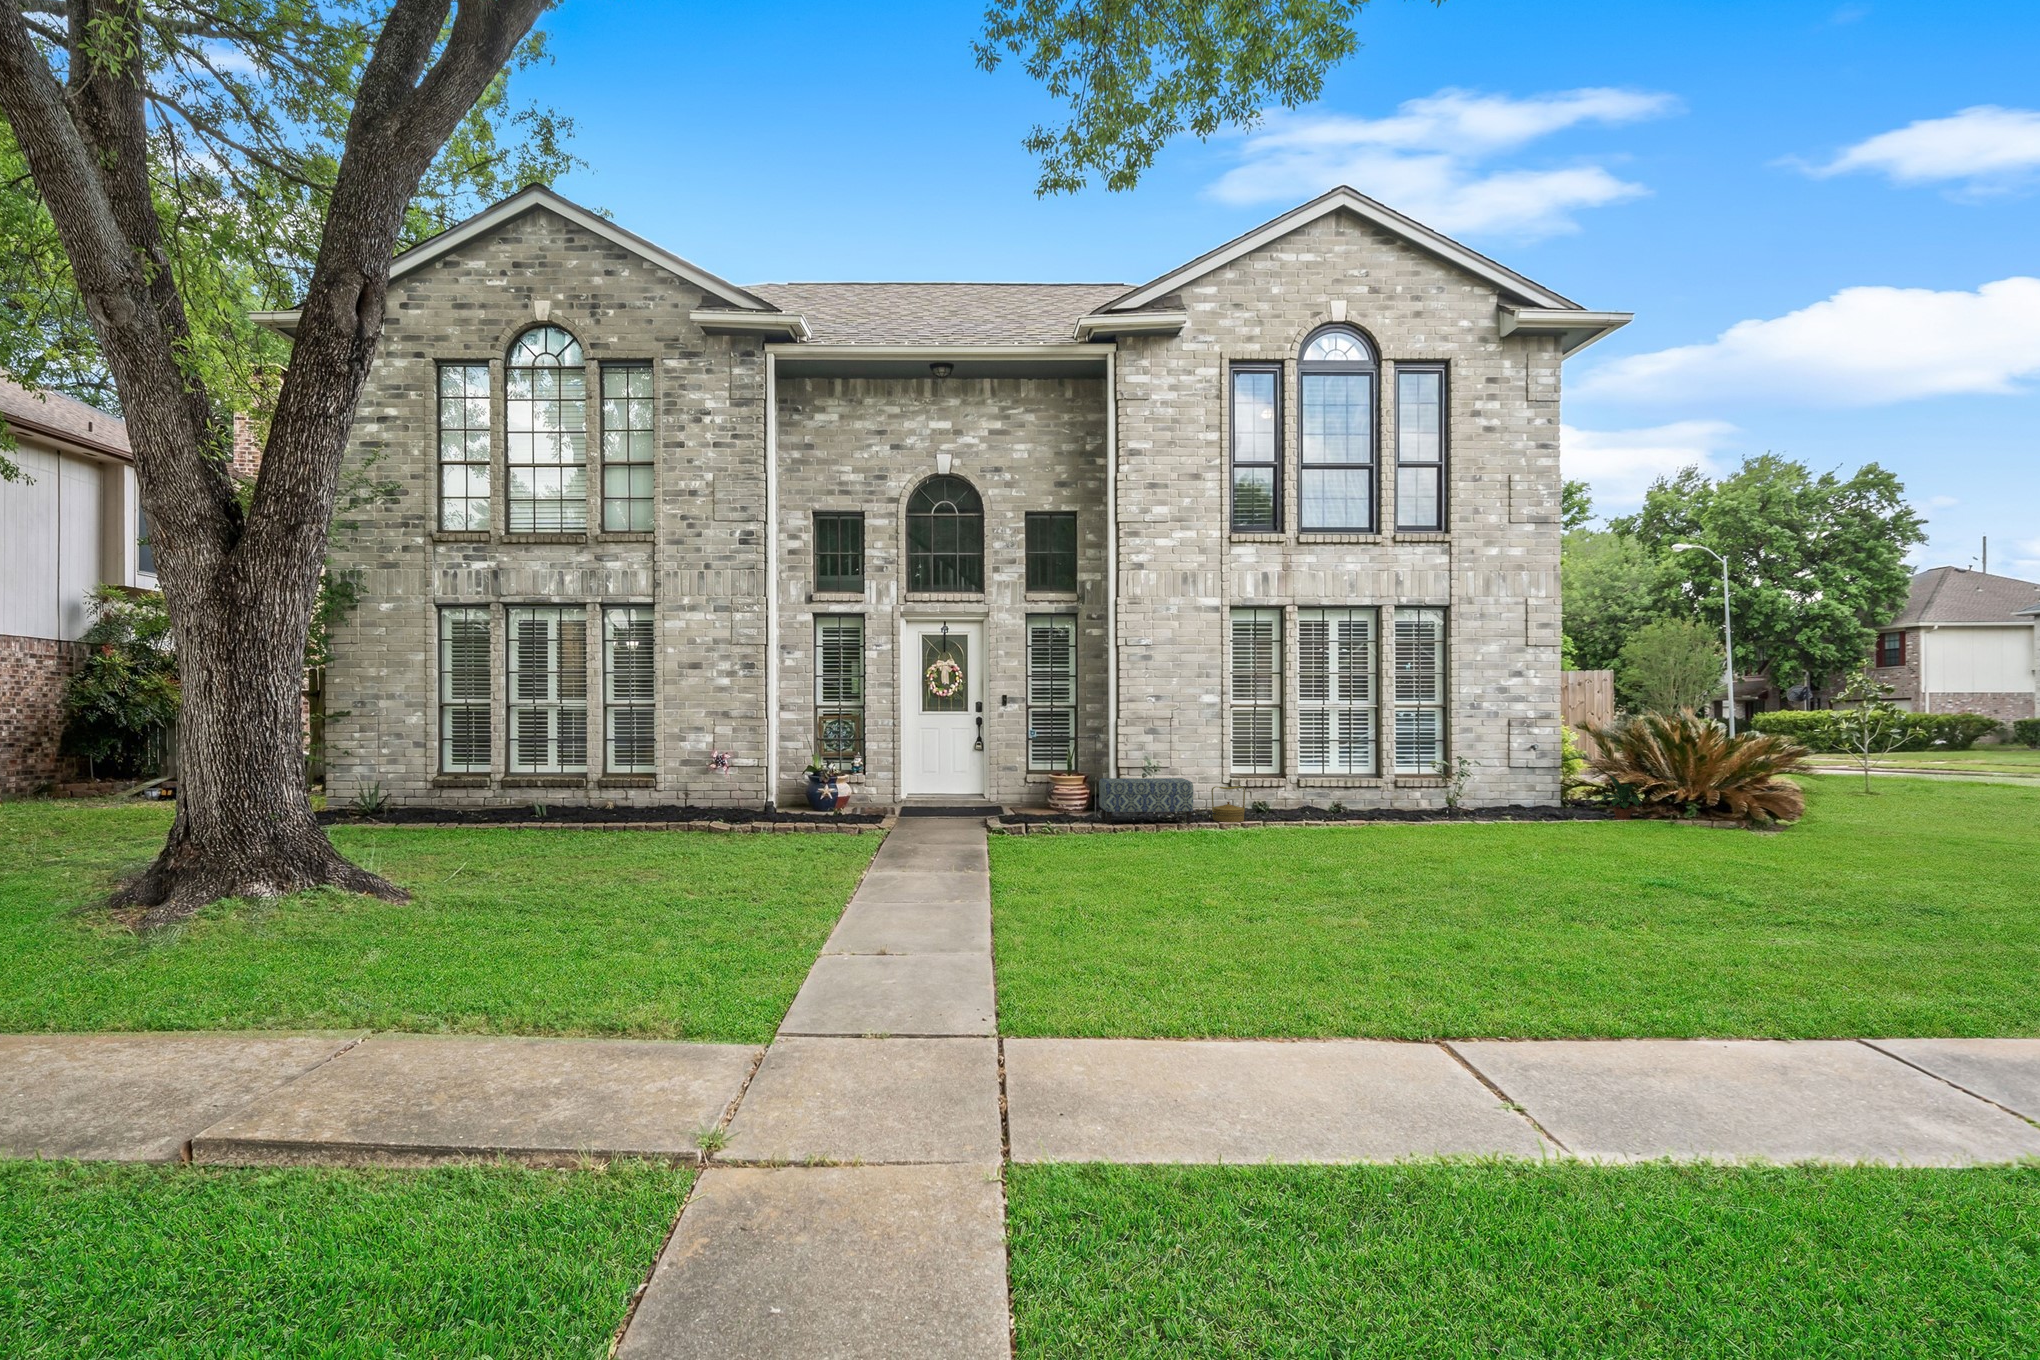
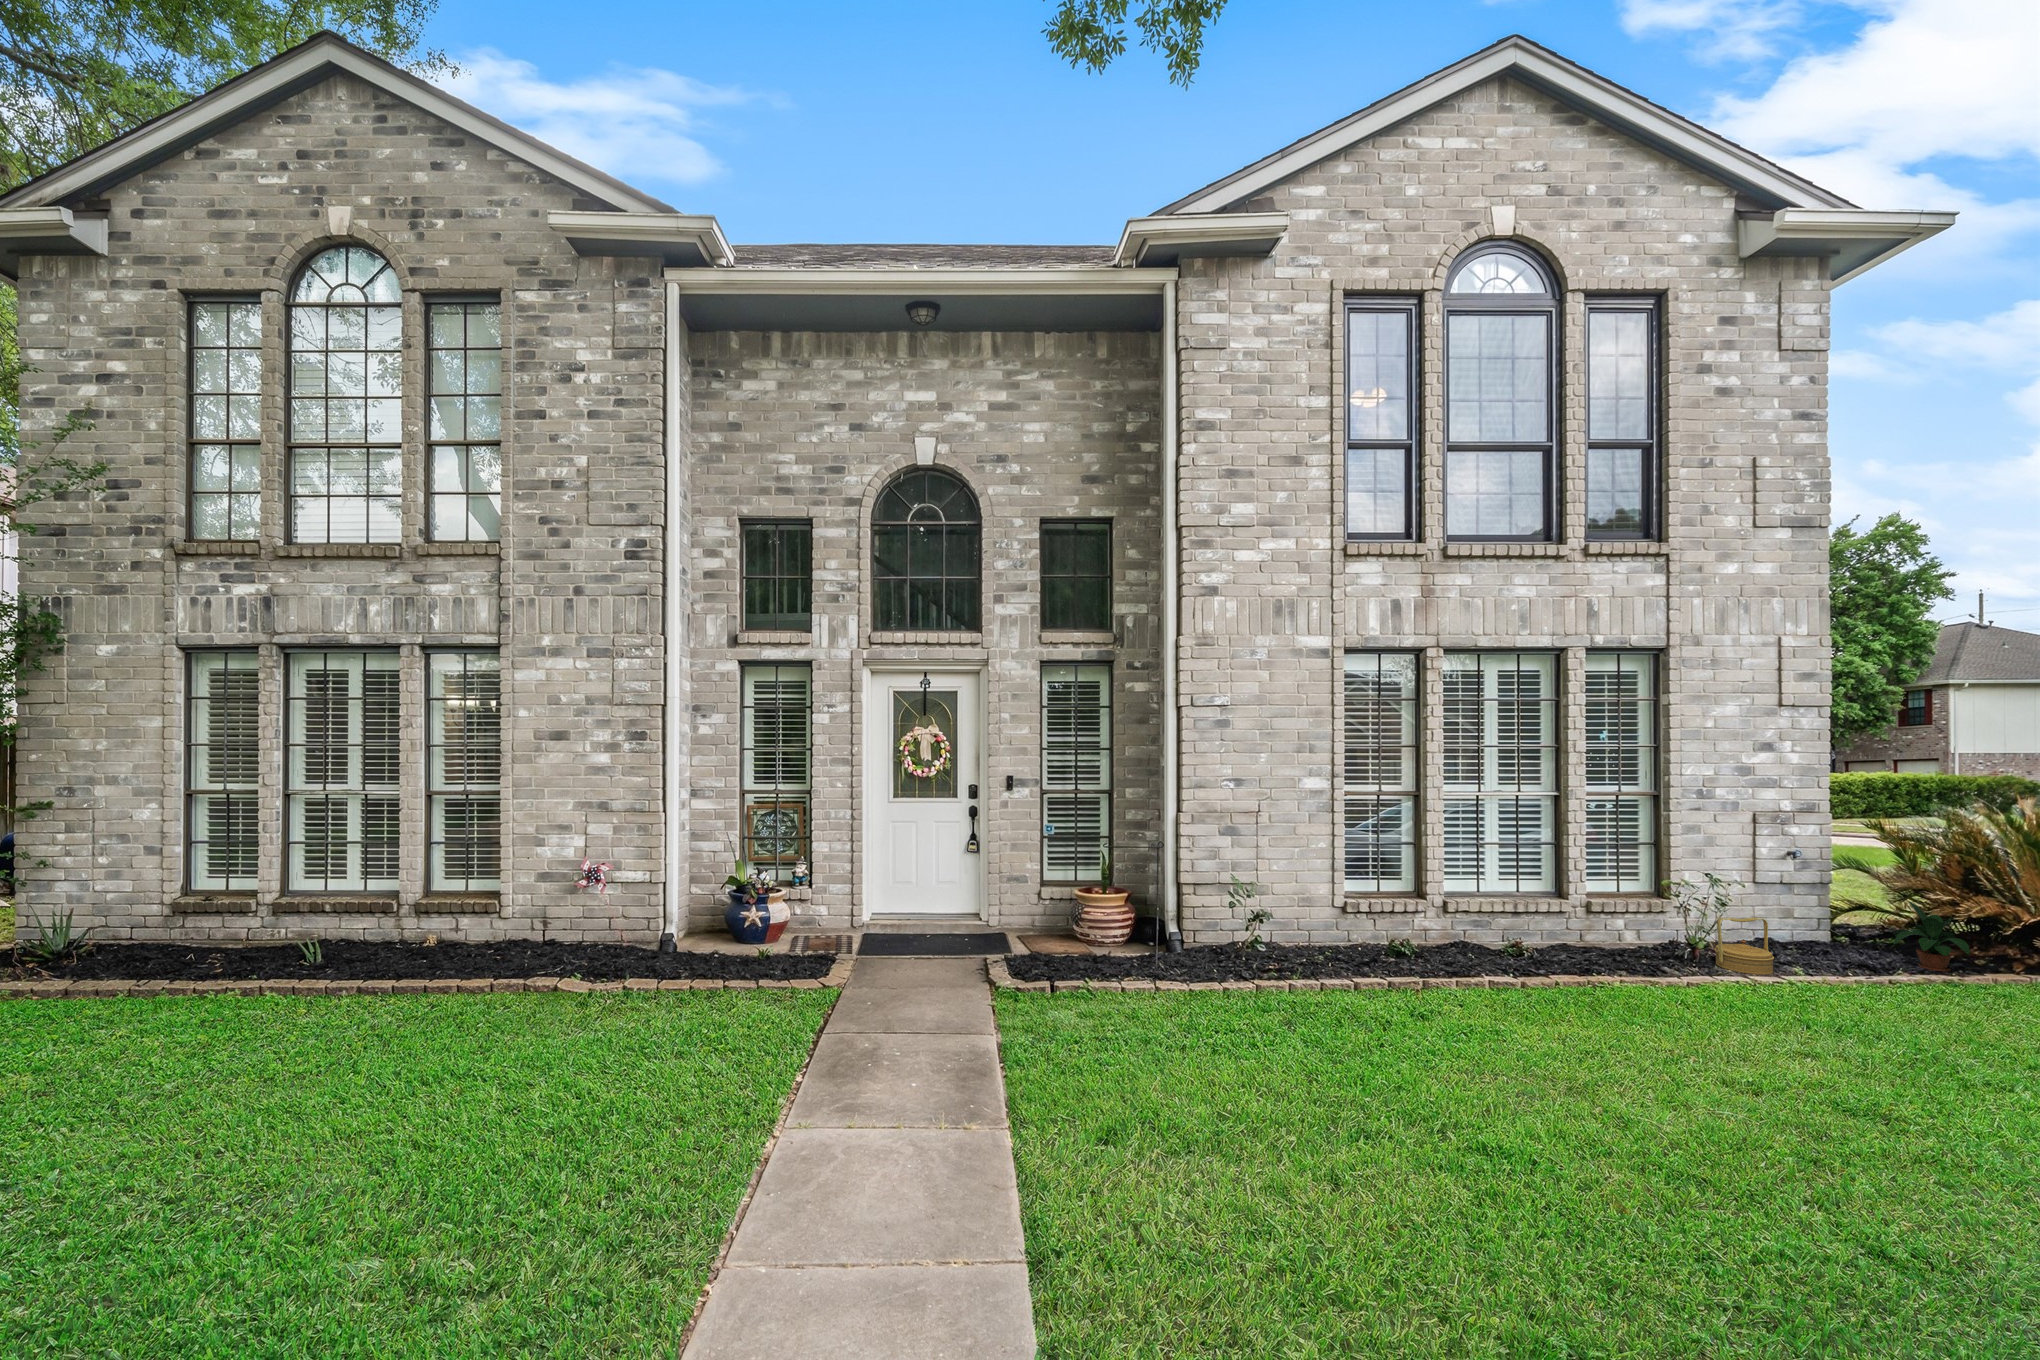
bench: present [1099,778,1193,825] -> none [1154,907,1303,987]
woven basket: present [1211,786,1245,822] -> present [1714,917,1774,975]

